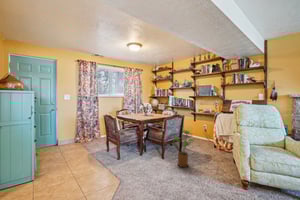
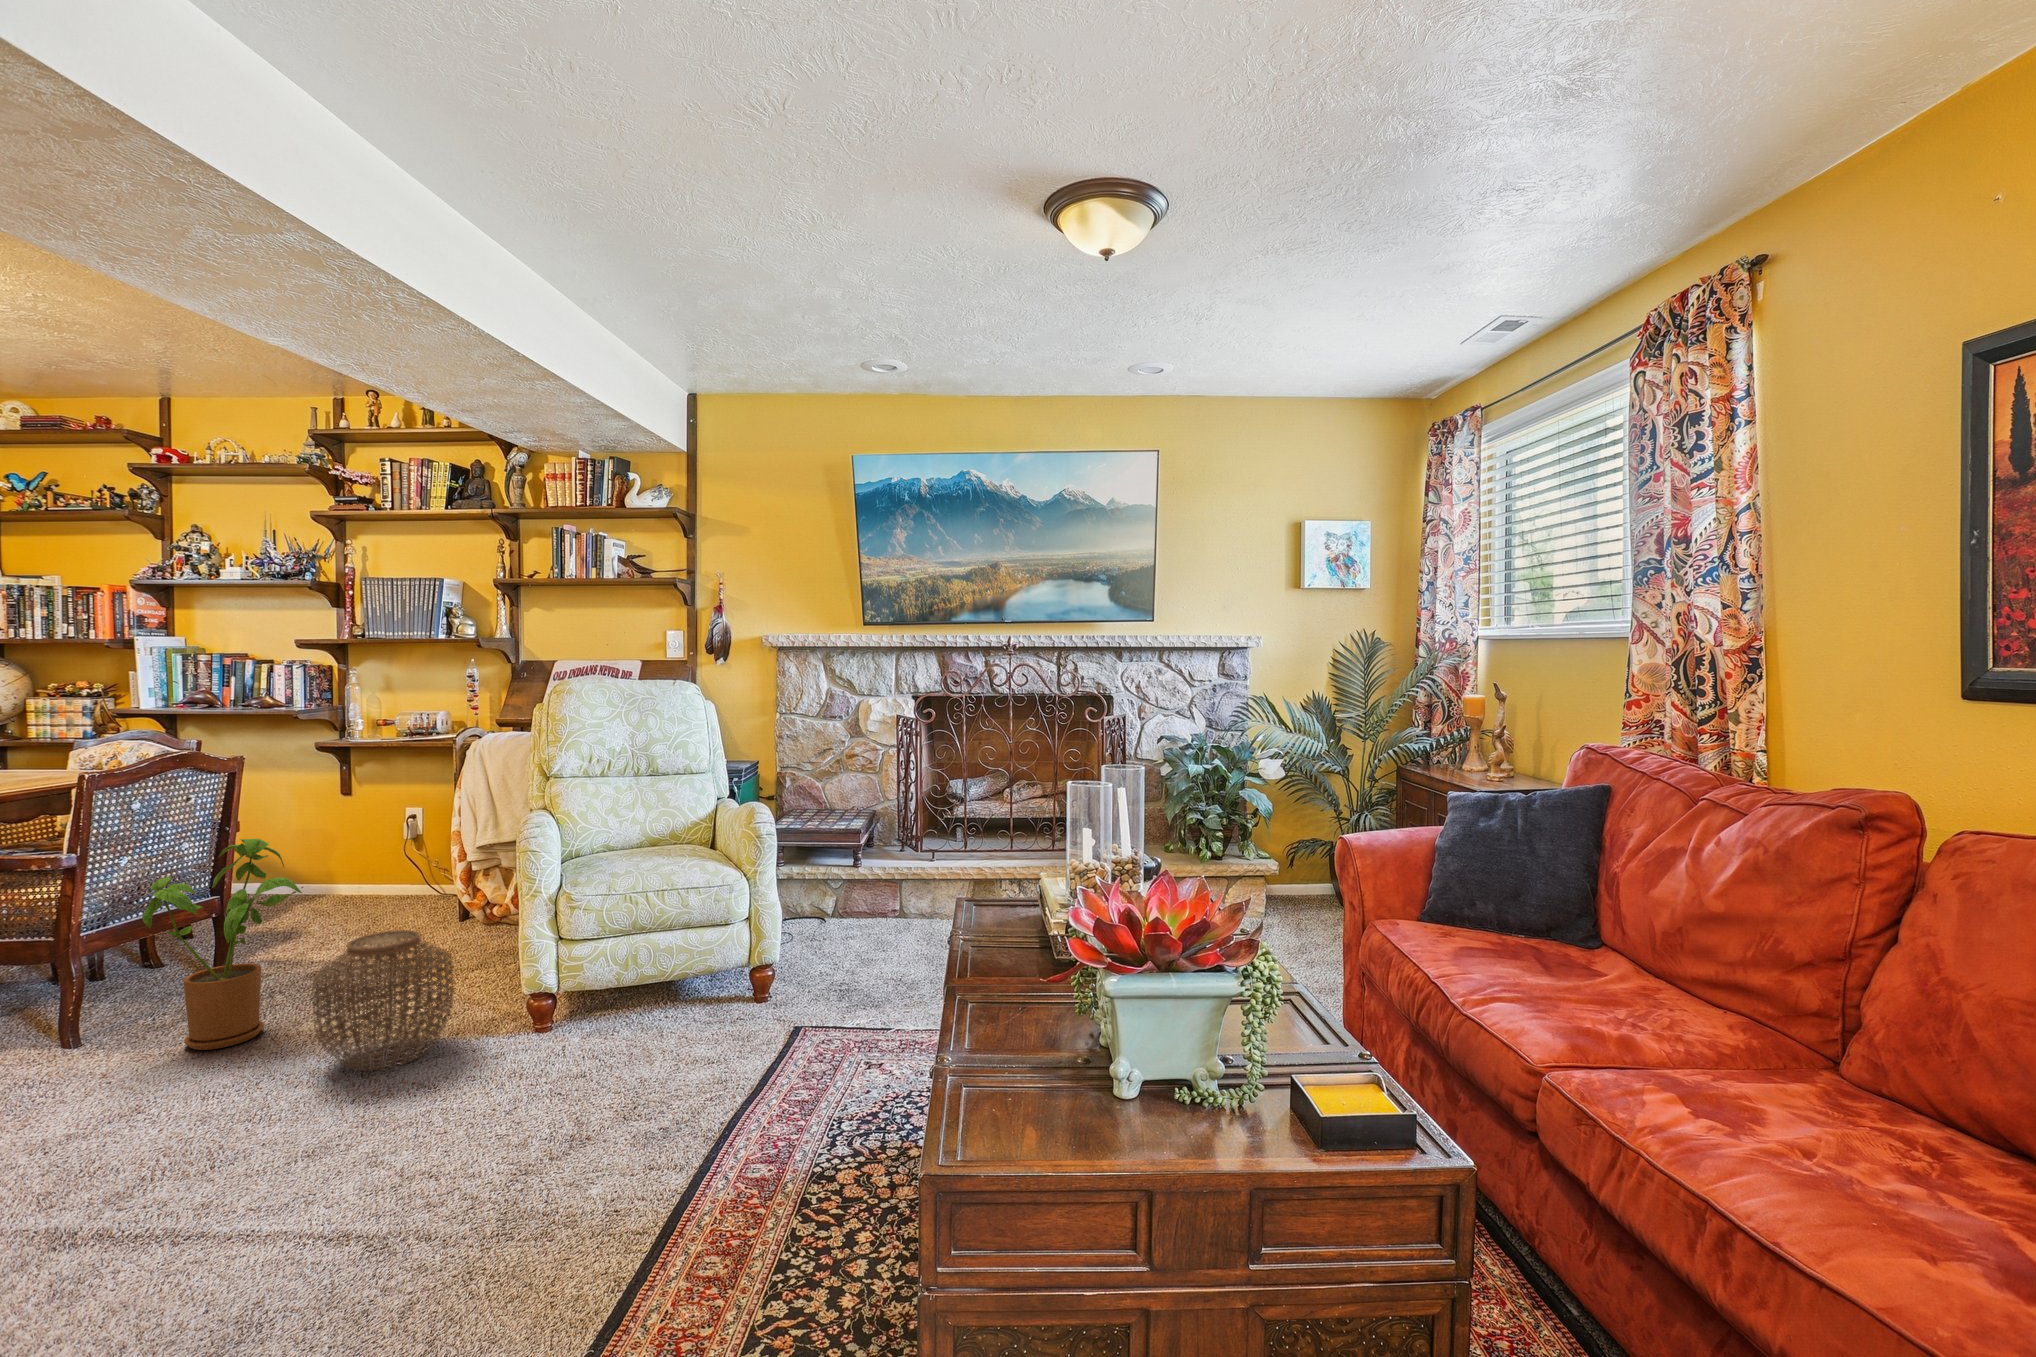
woven basket: none [199,155,225,186] -> present [313,930,454,1071]

